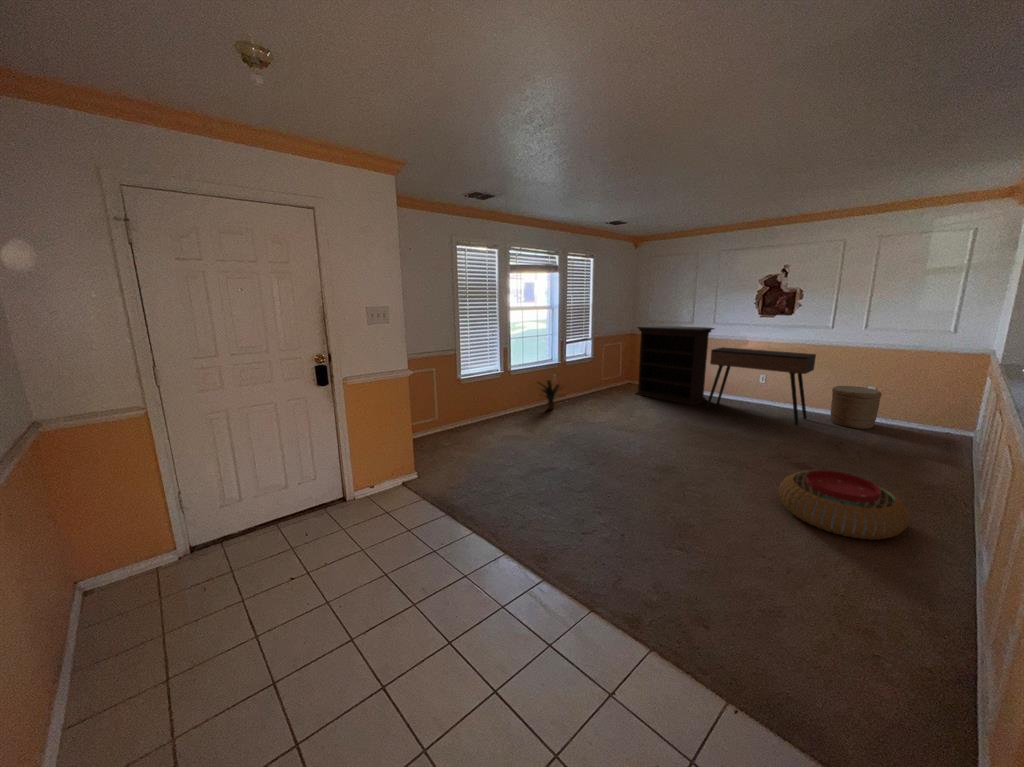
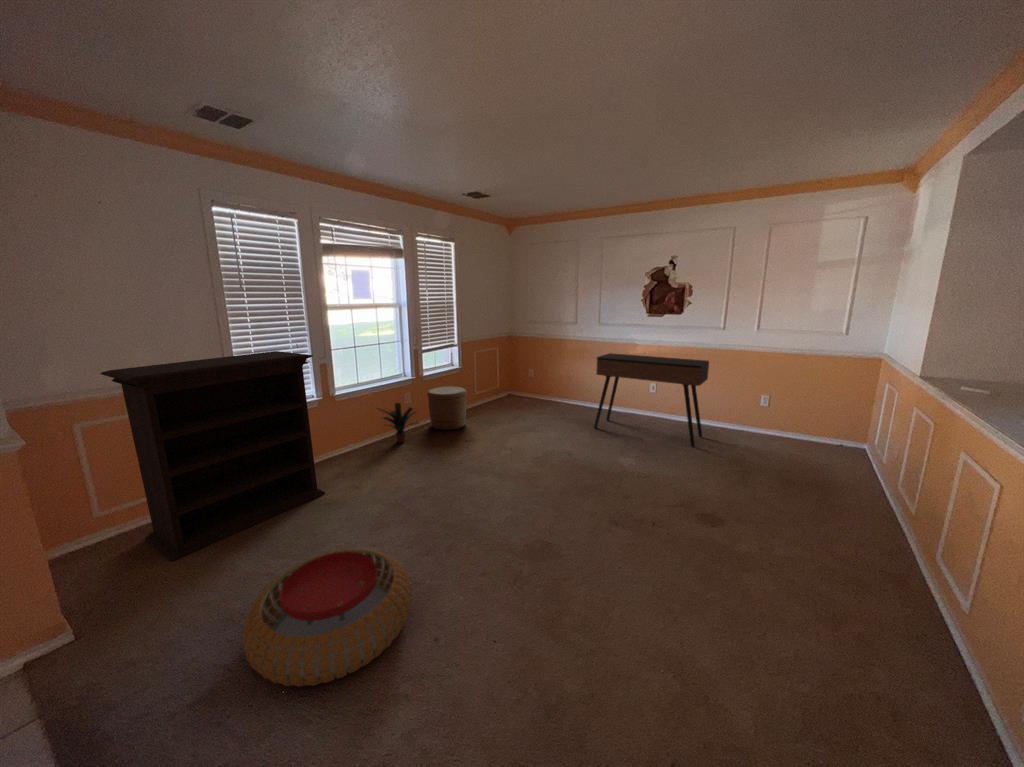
bookshelf: present [635,325,714,405] -> present [101,351,325,562]
woven basket: present [831,386,882,429] -> present [427,387,467,430]
pouf: present [779,470,909,540] -> present [243,548,412,687]

